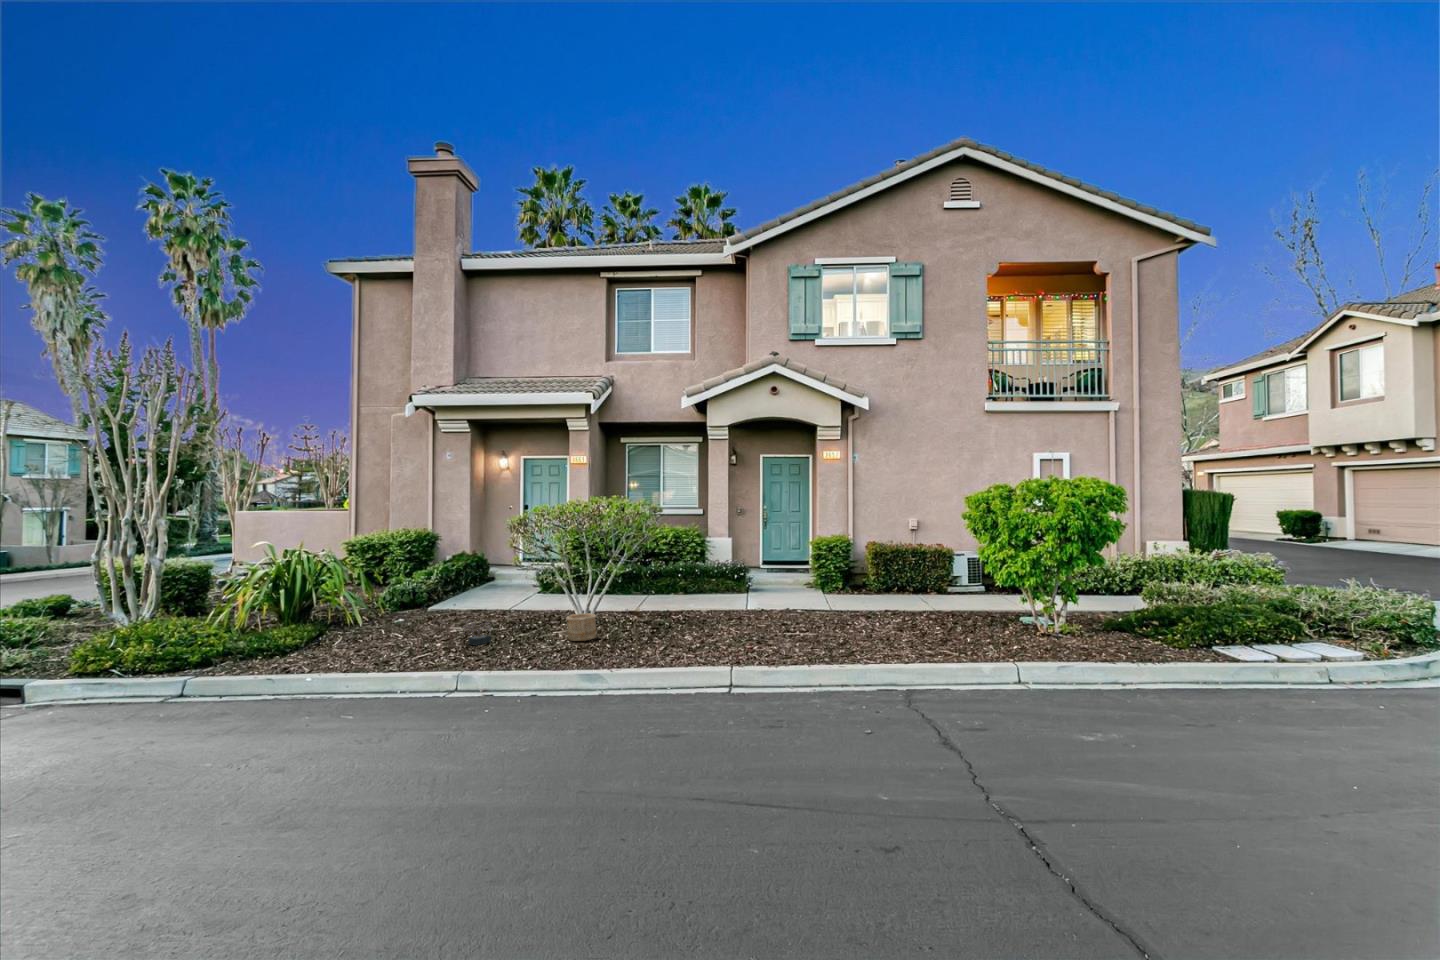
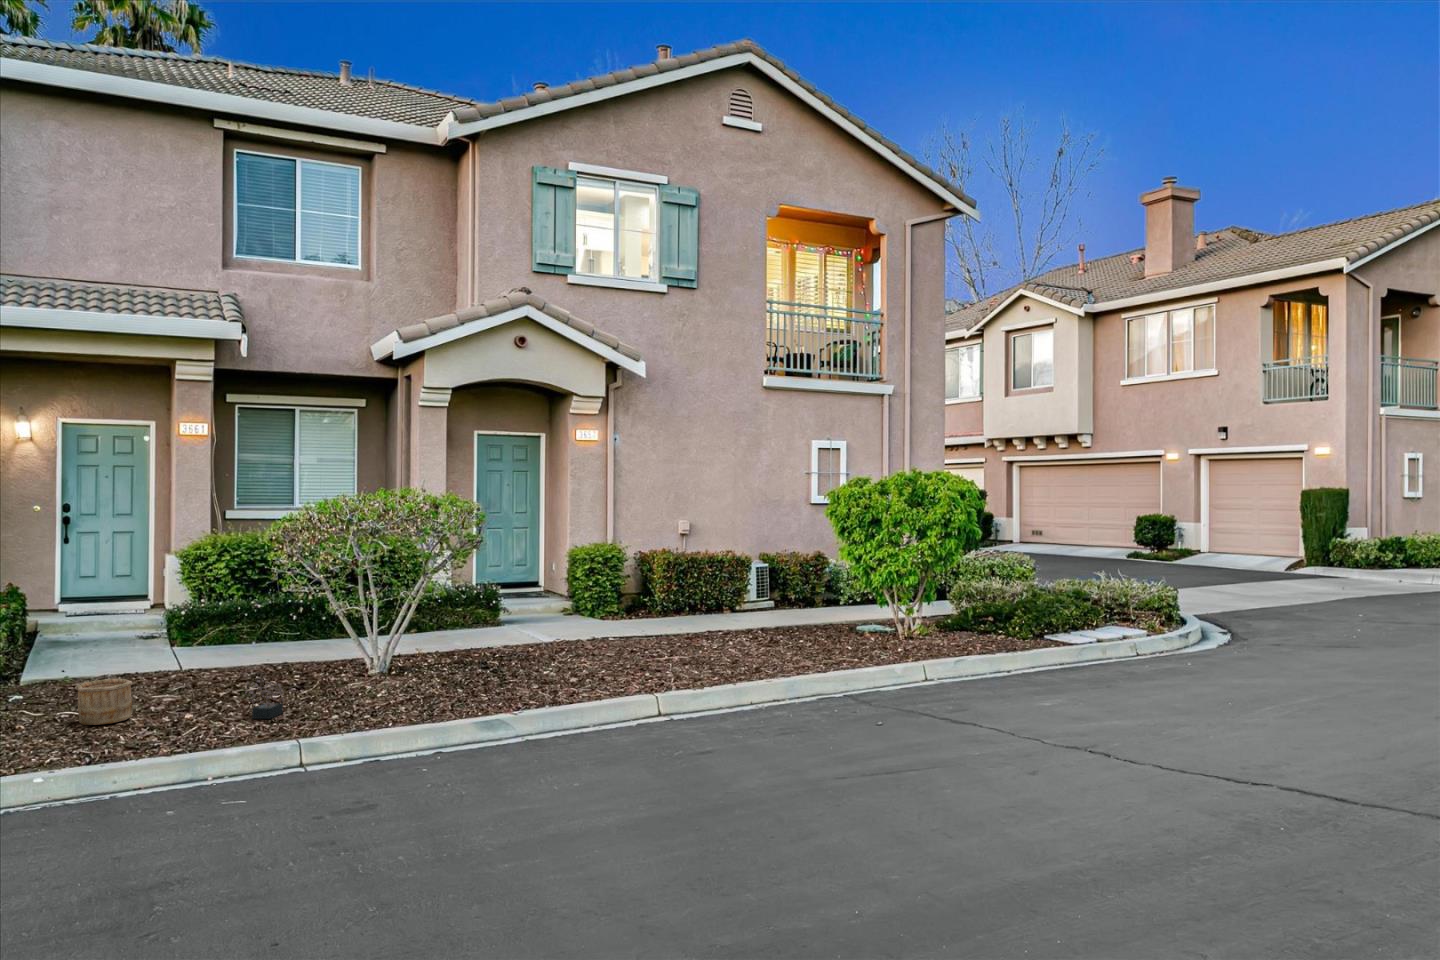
wooden bucket: present [566,613,596,641] -> present [76,679,132,725]

